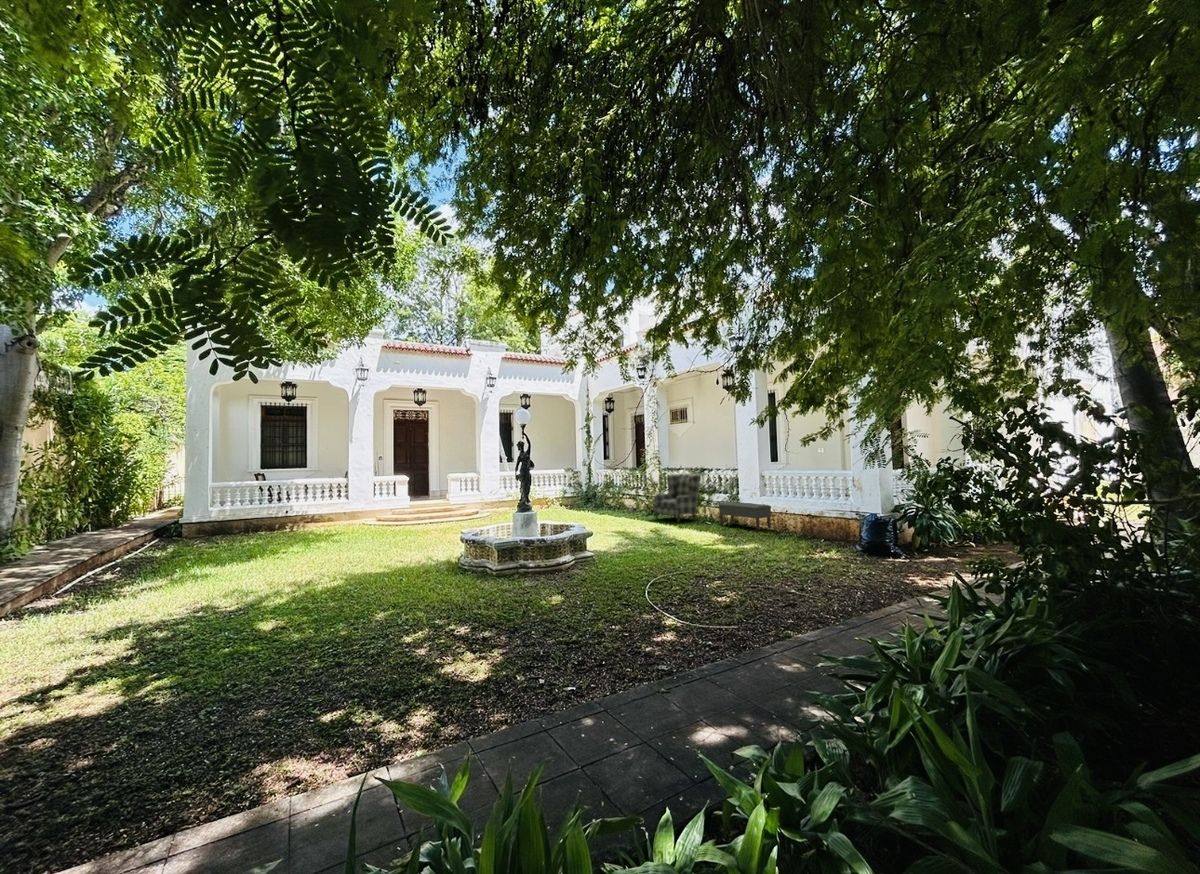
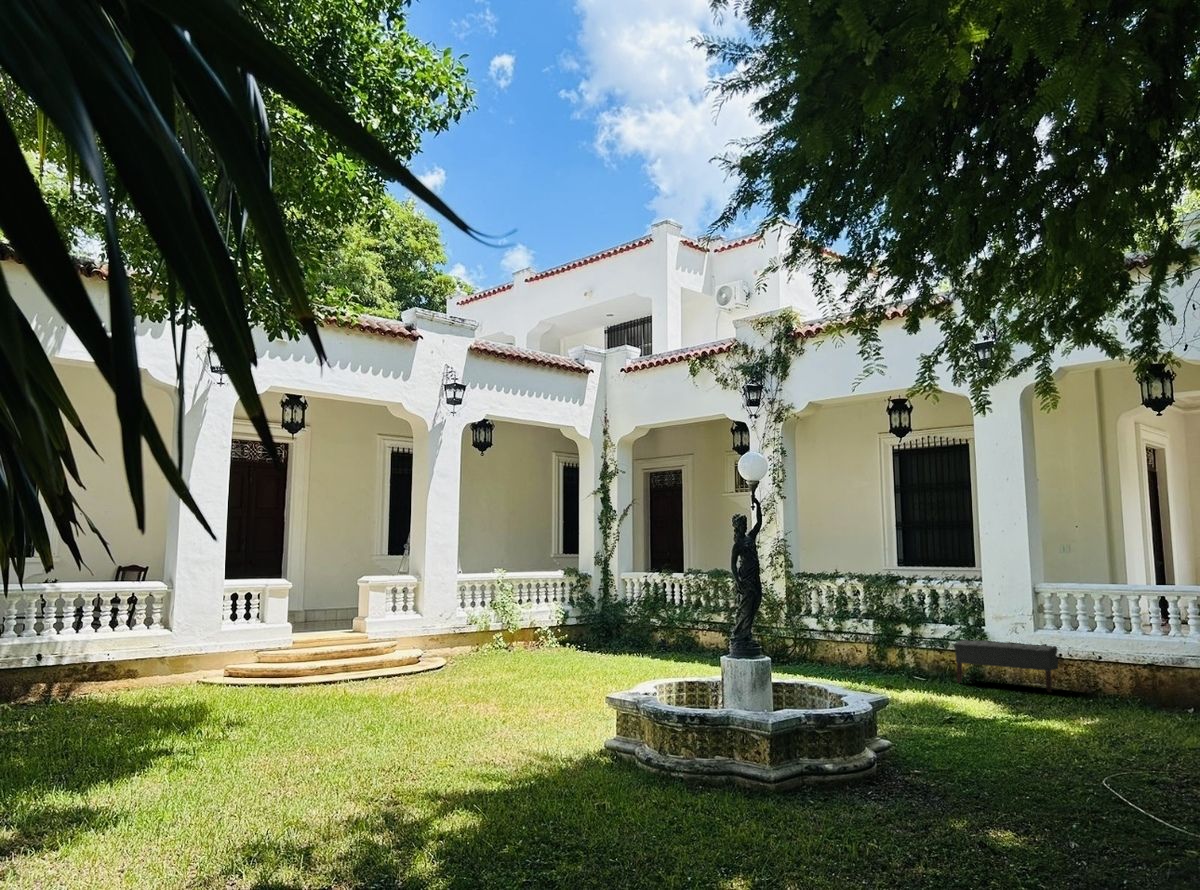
chair: present [653,474,701,523] -> none [811,585,900,680]

